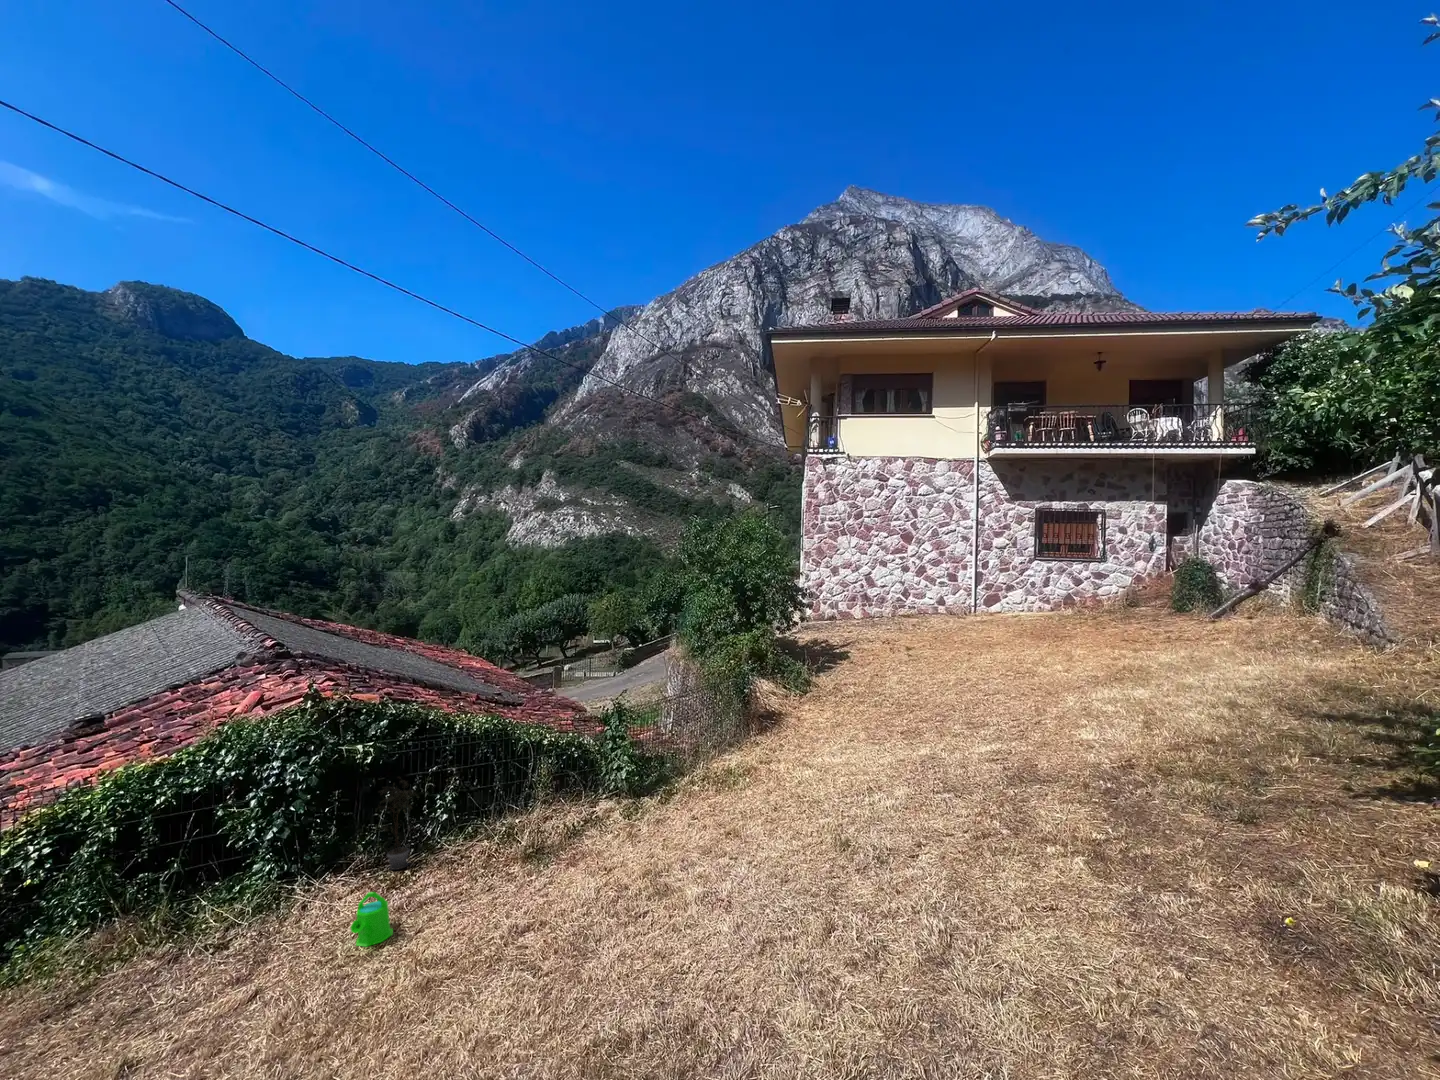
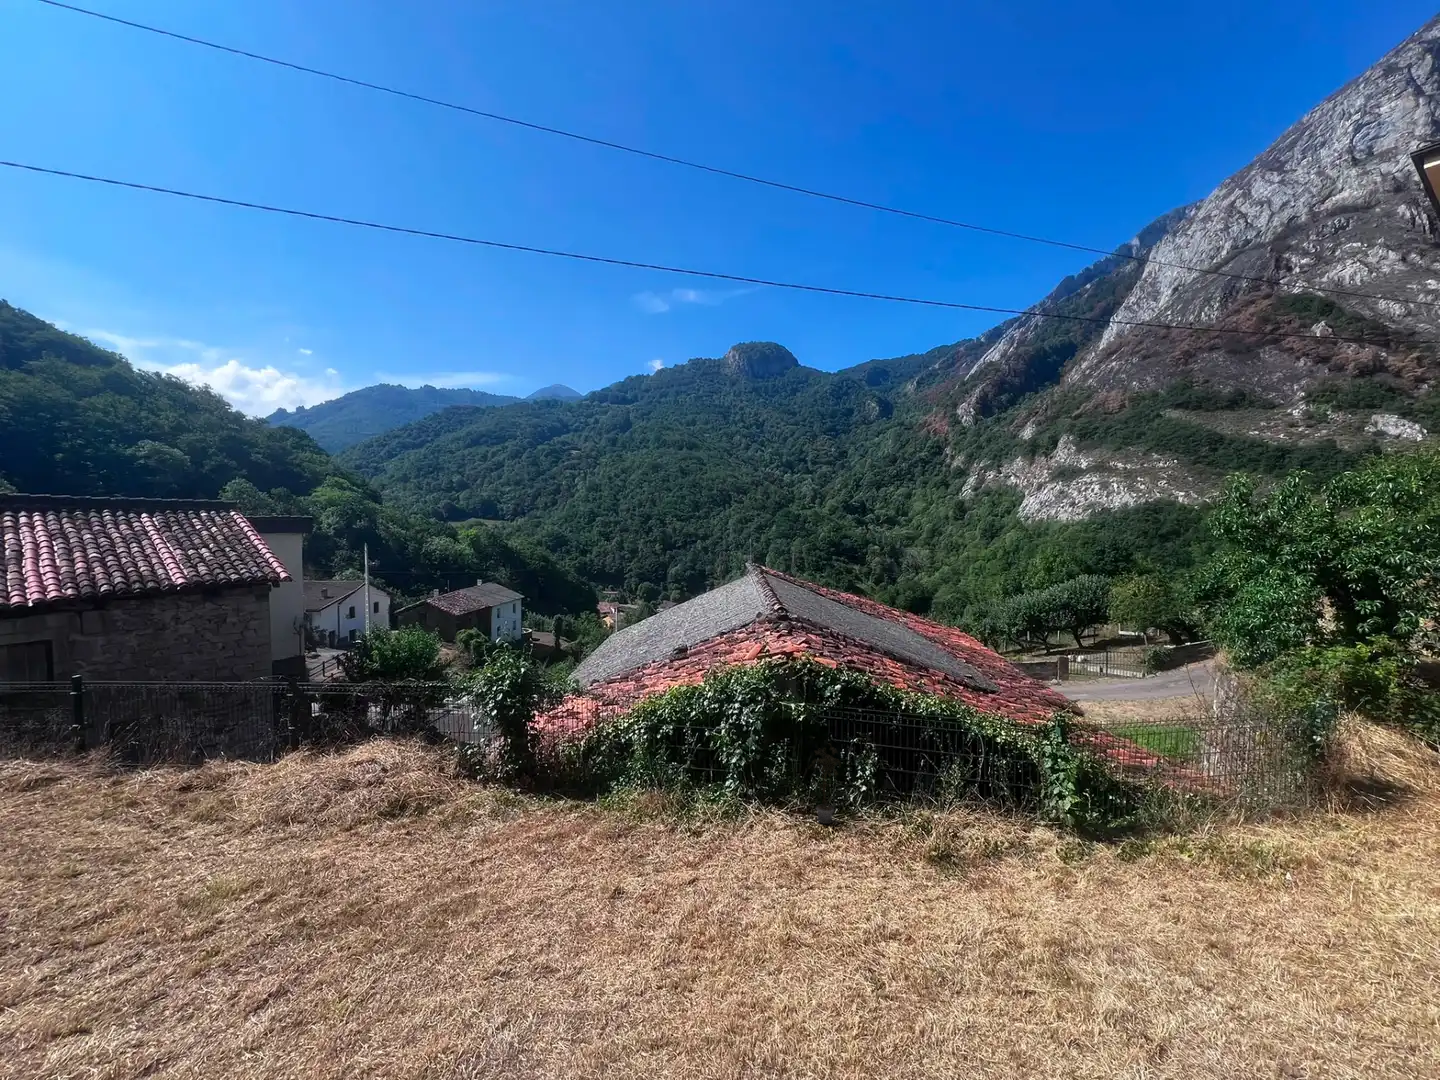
watering can: present [351,892,393,947] -> none [761,838,797,885]

